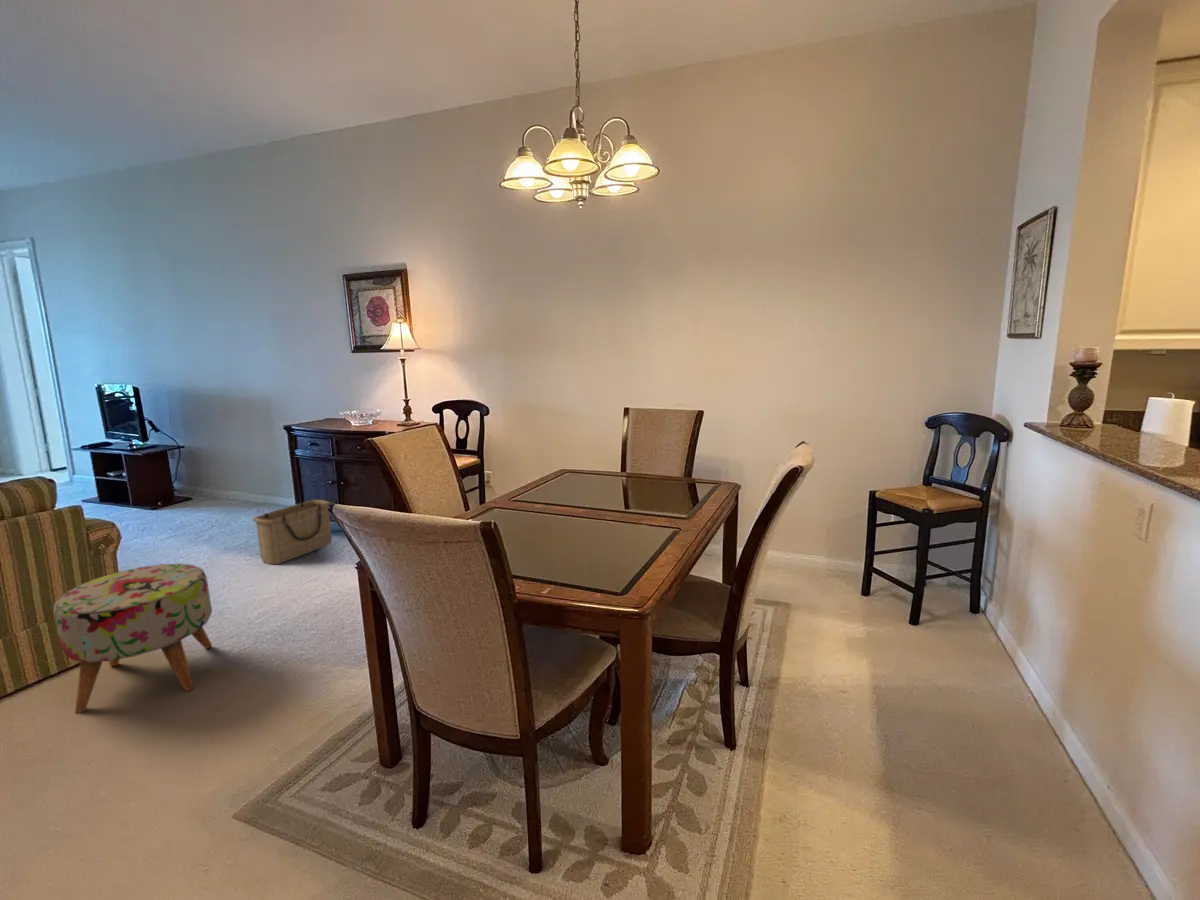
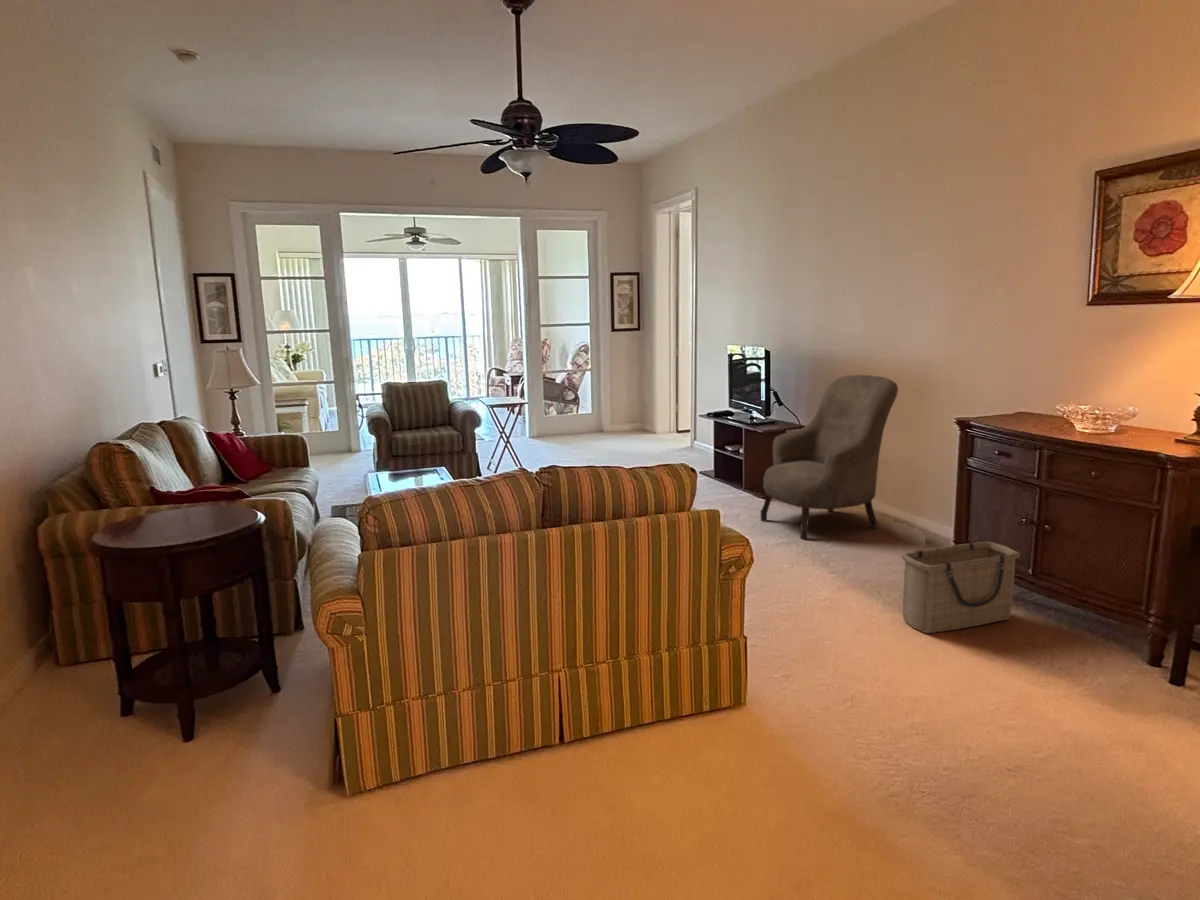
armchair: none [146,402,251,531] -> present [760,375,898,540]
ottoman: present [53,564,212,713] -> none [679,614,867,847]

